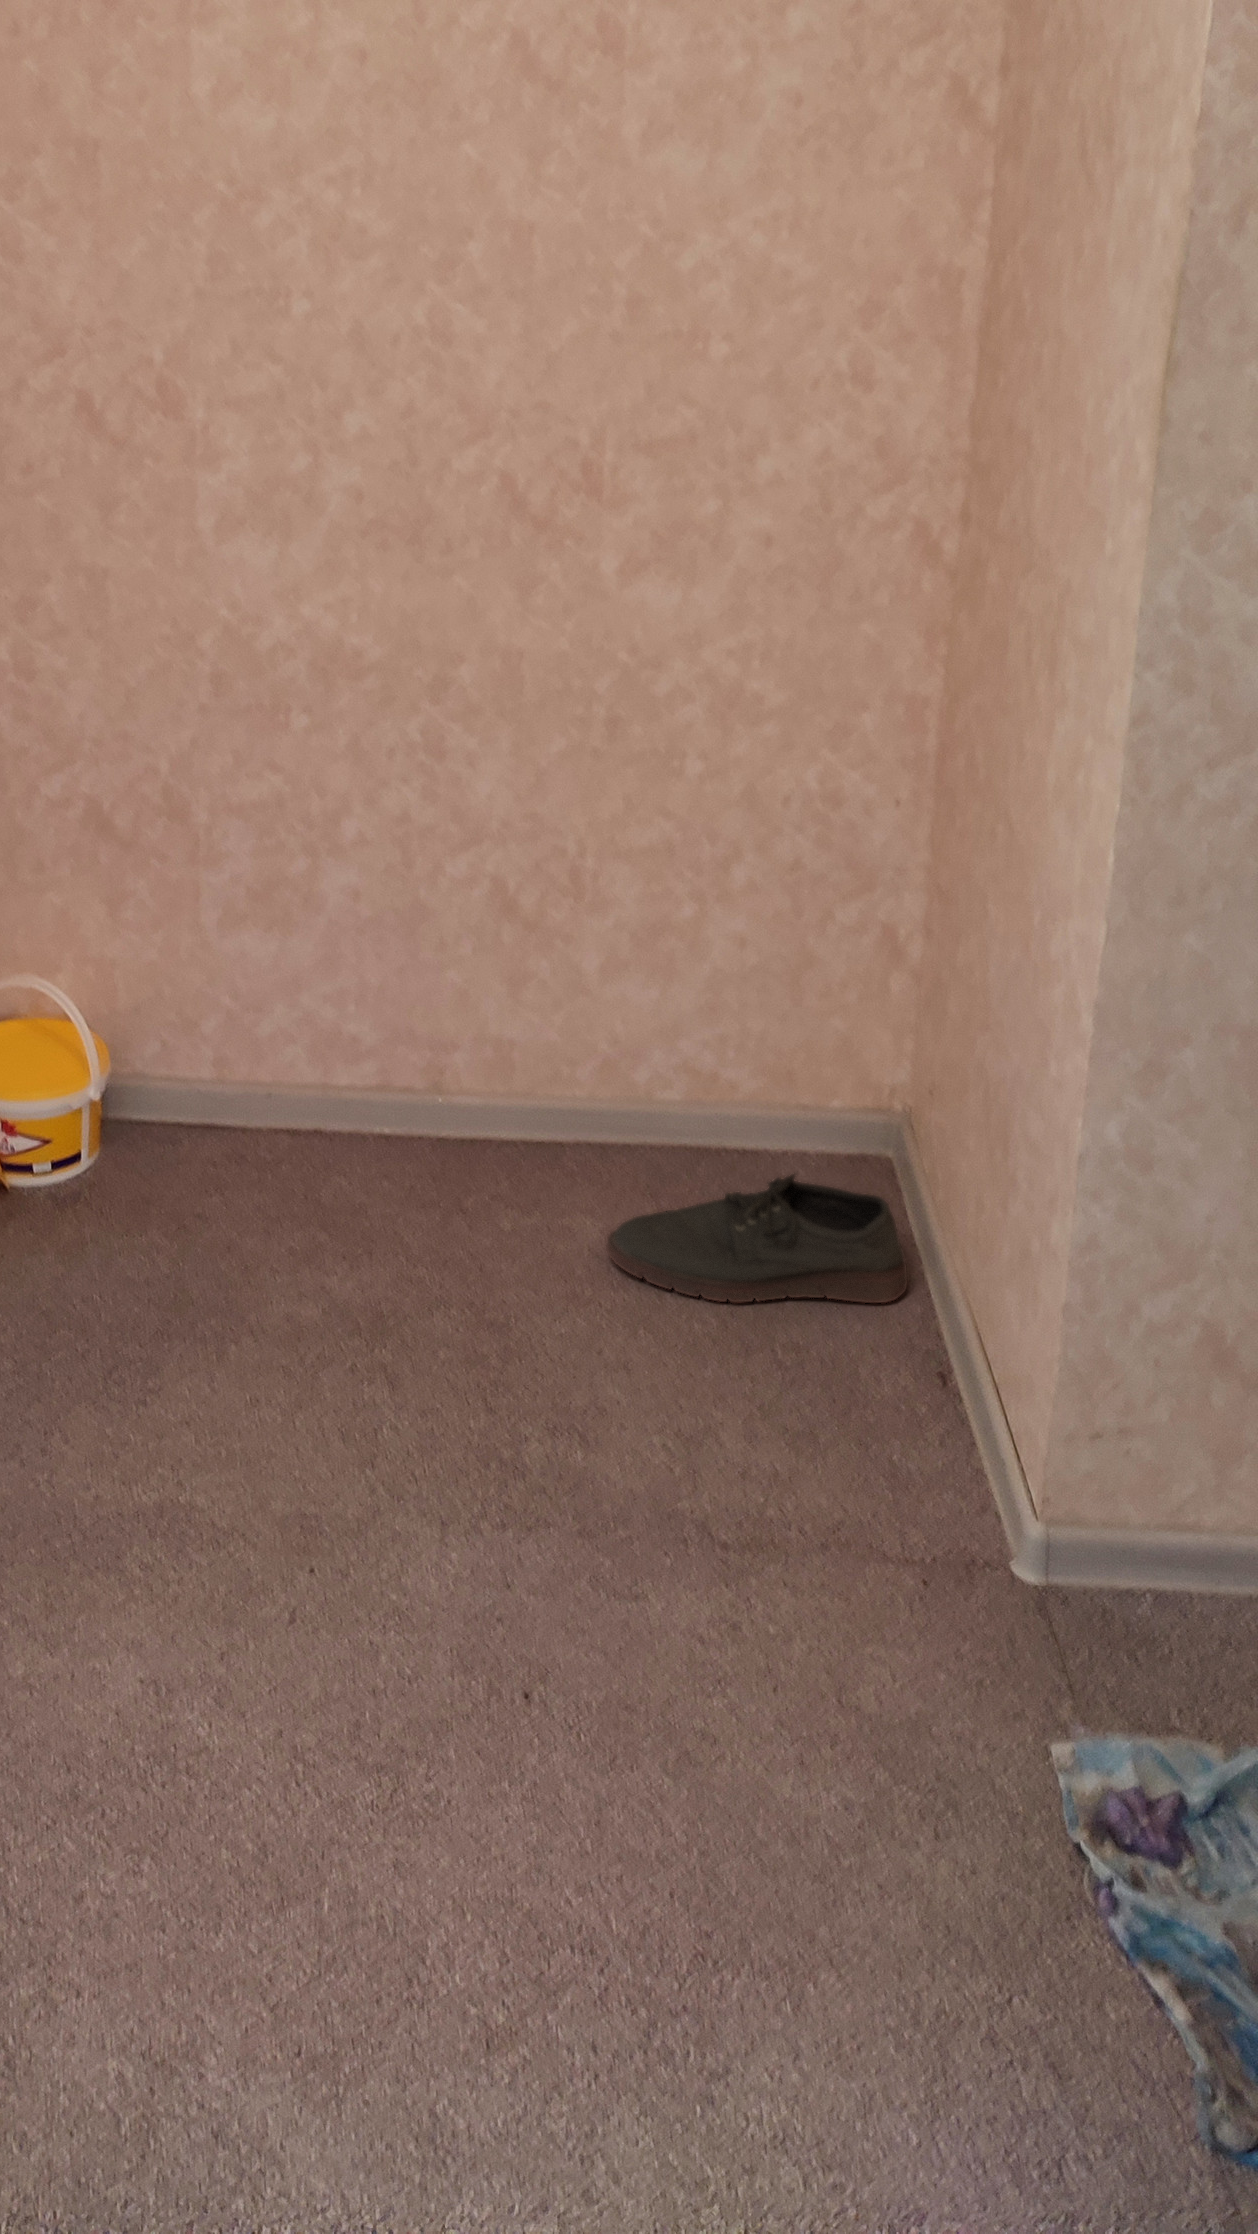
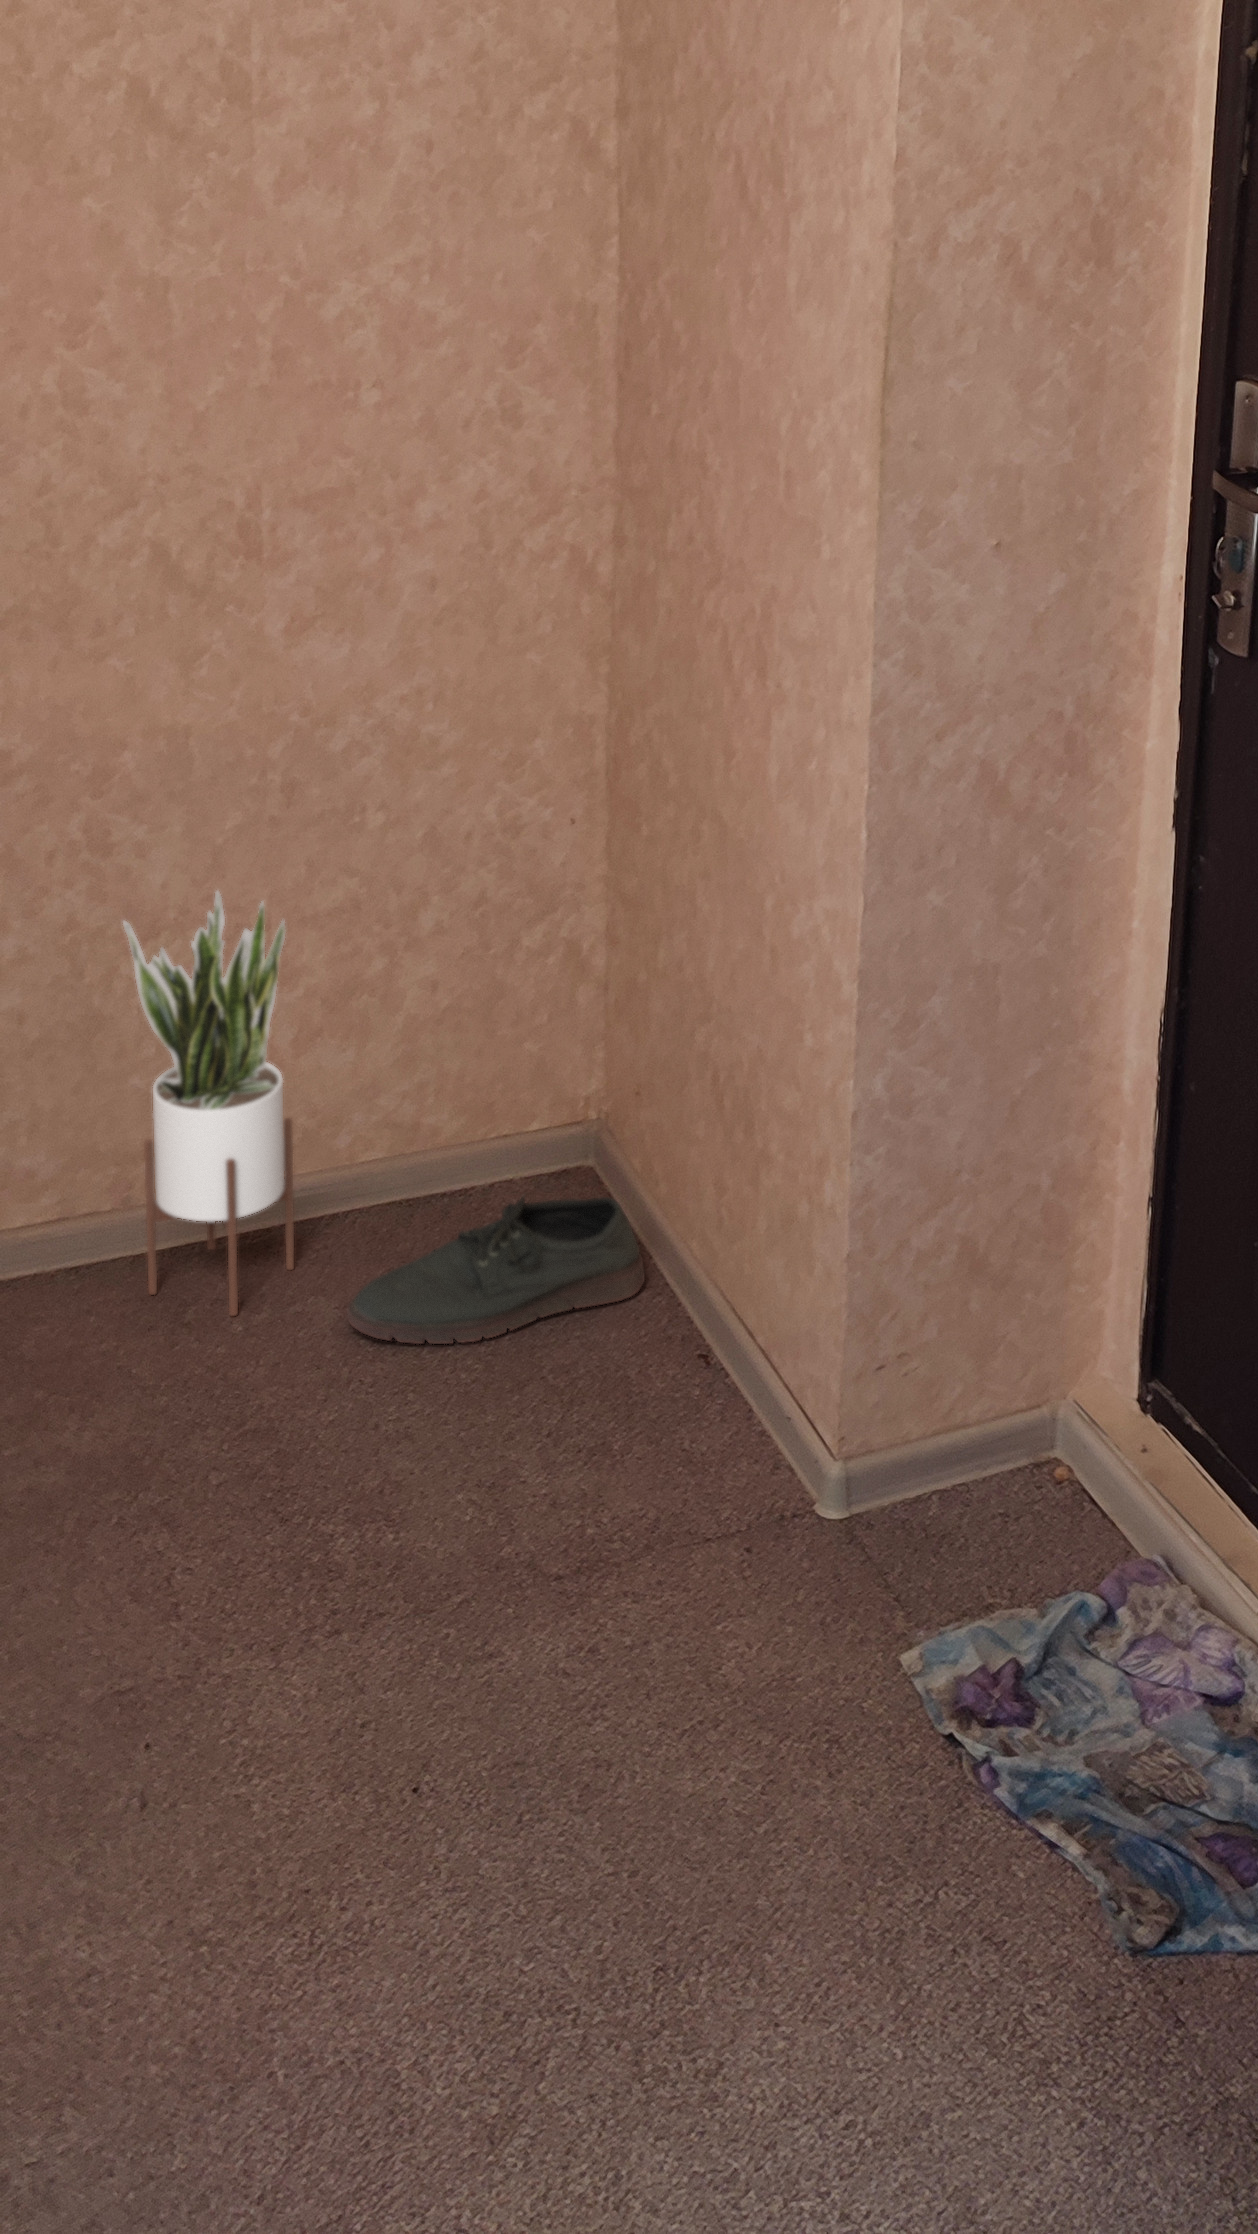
potted plant: none [444,815,603,1218] -> present [123,891,294,1316]

